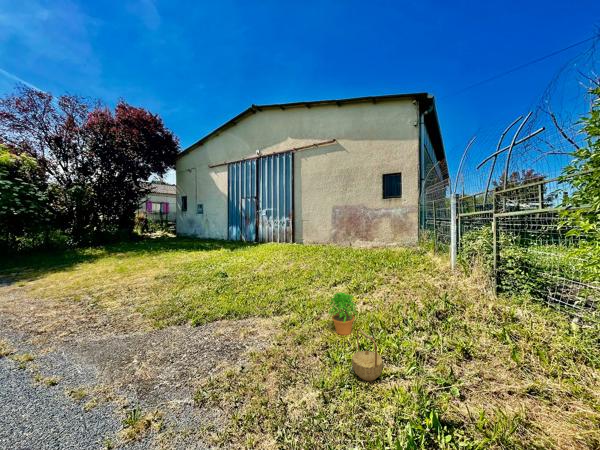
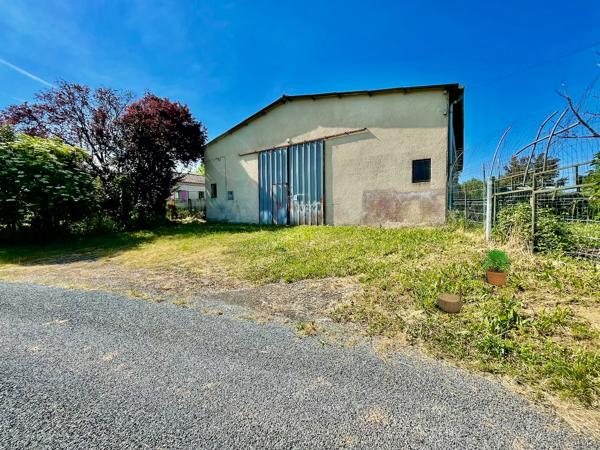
potted plant: present [329,292,357,335] -> present [483,250,511,285]

